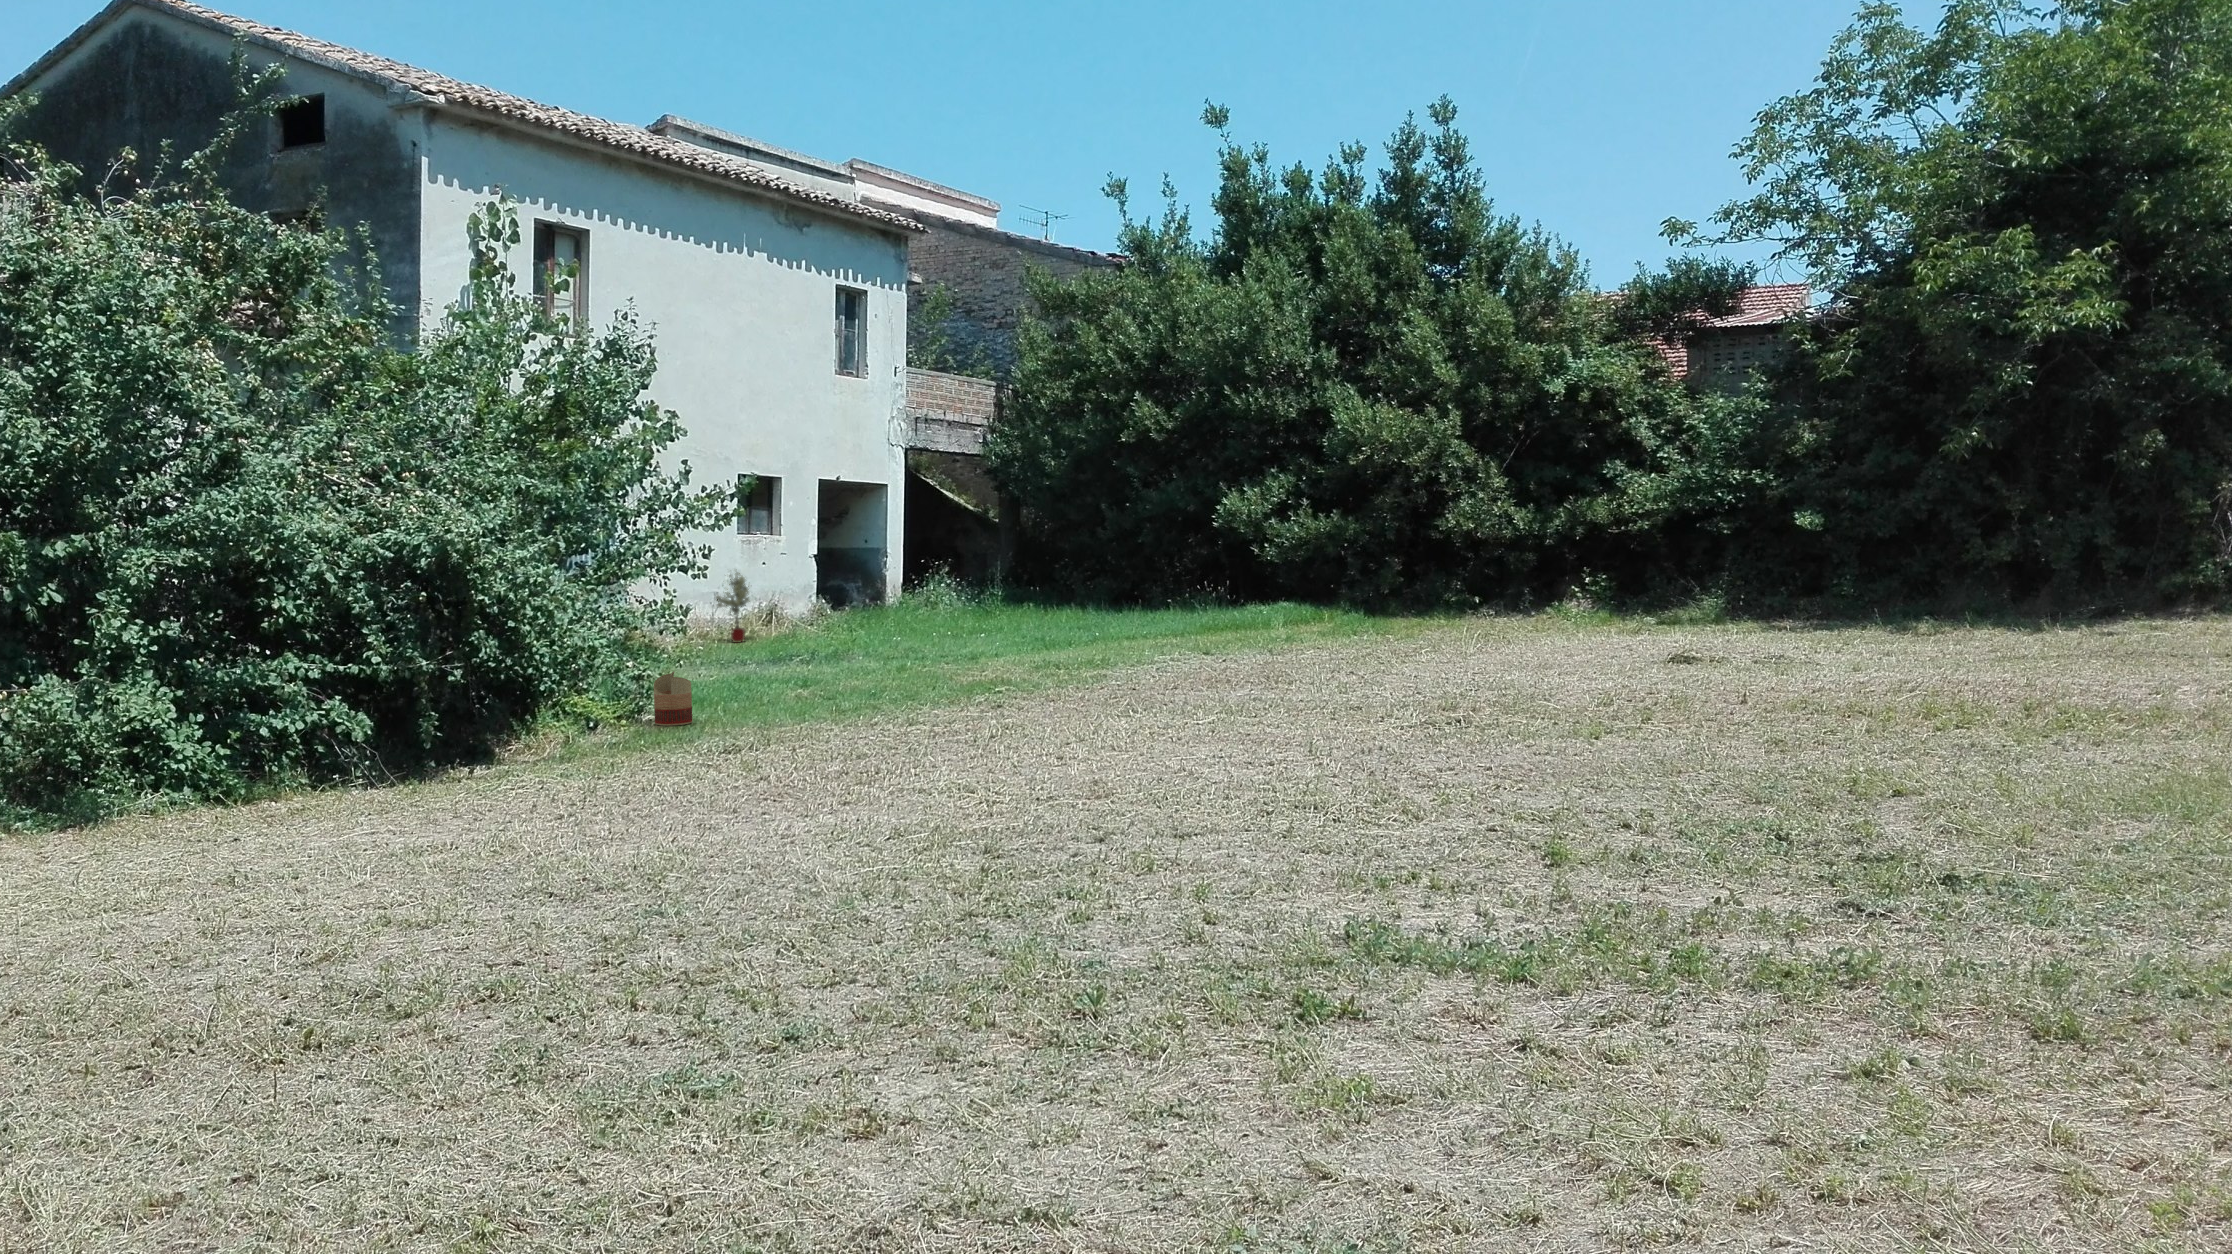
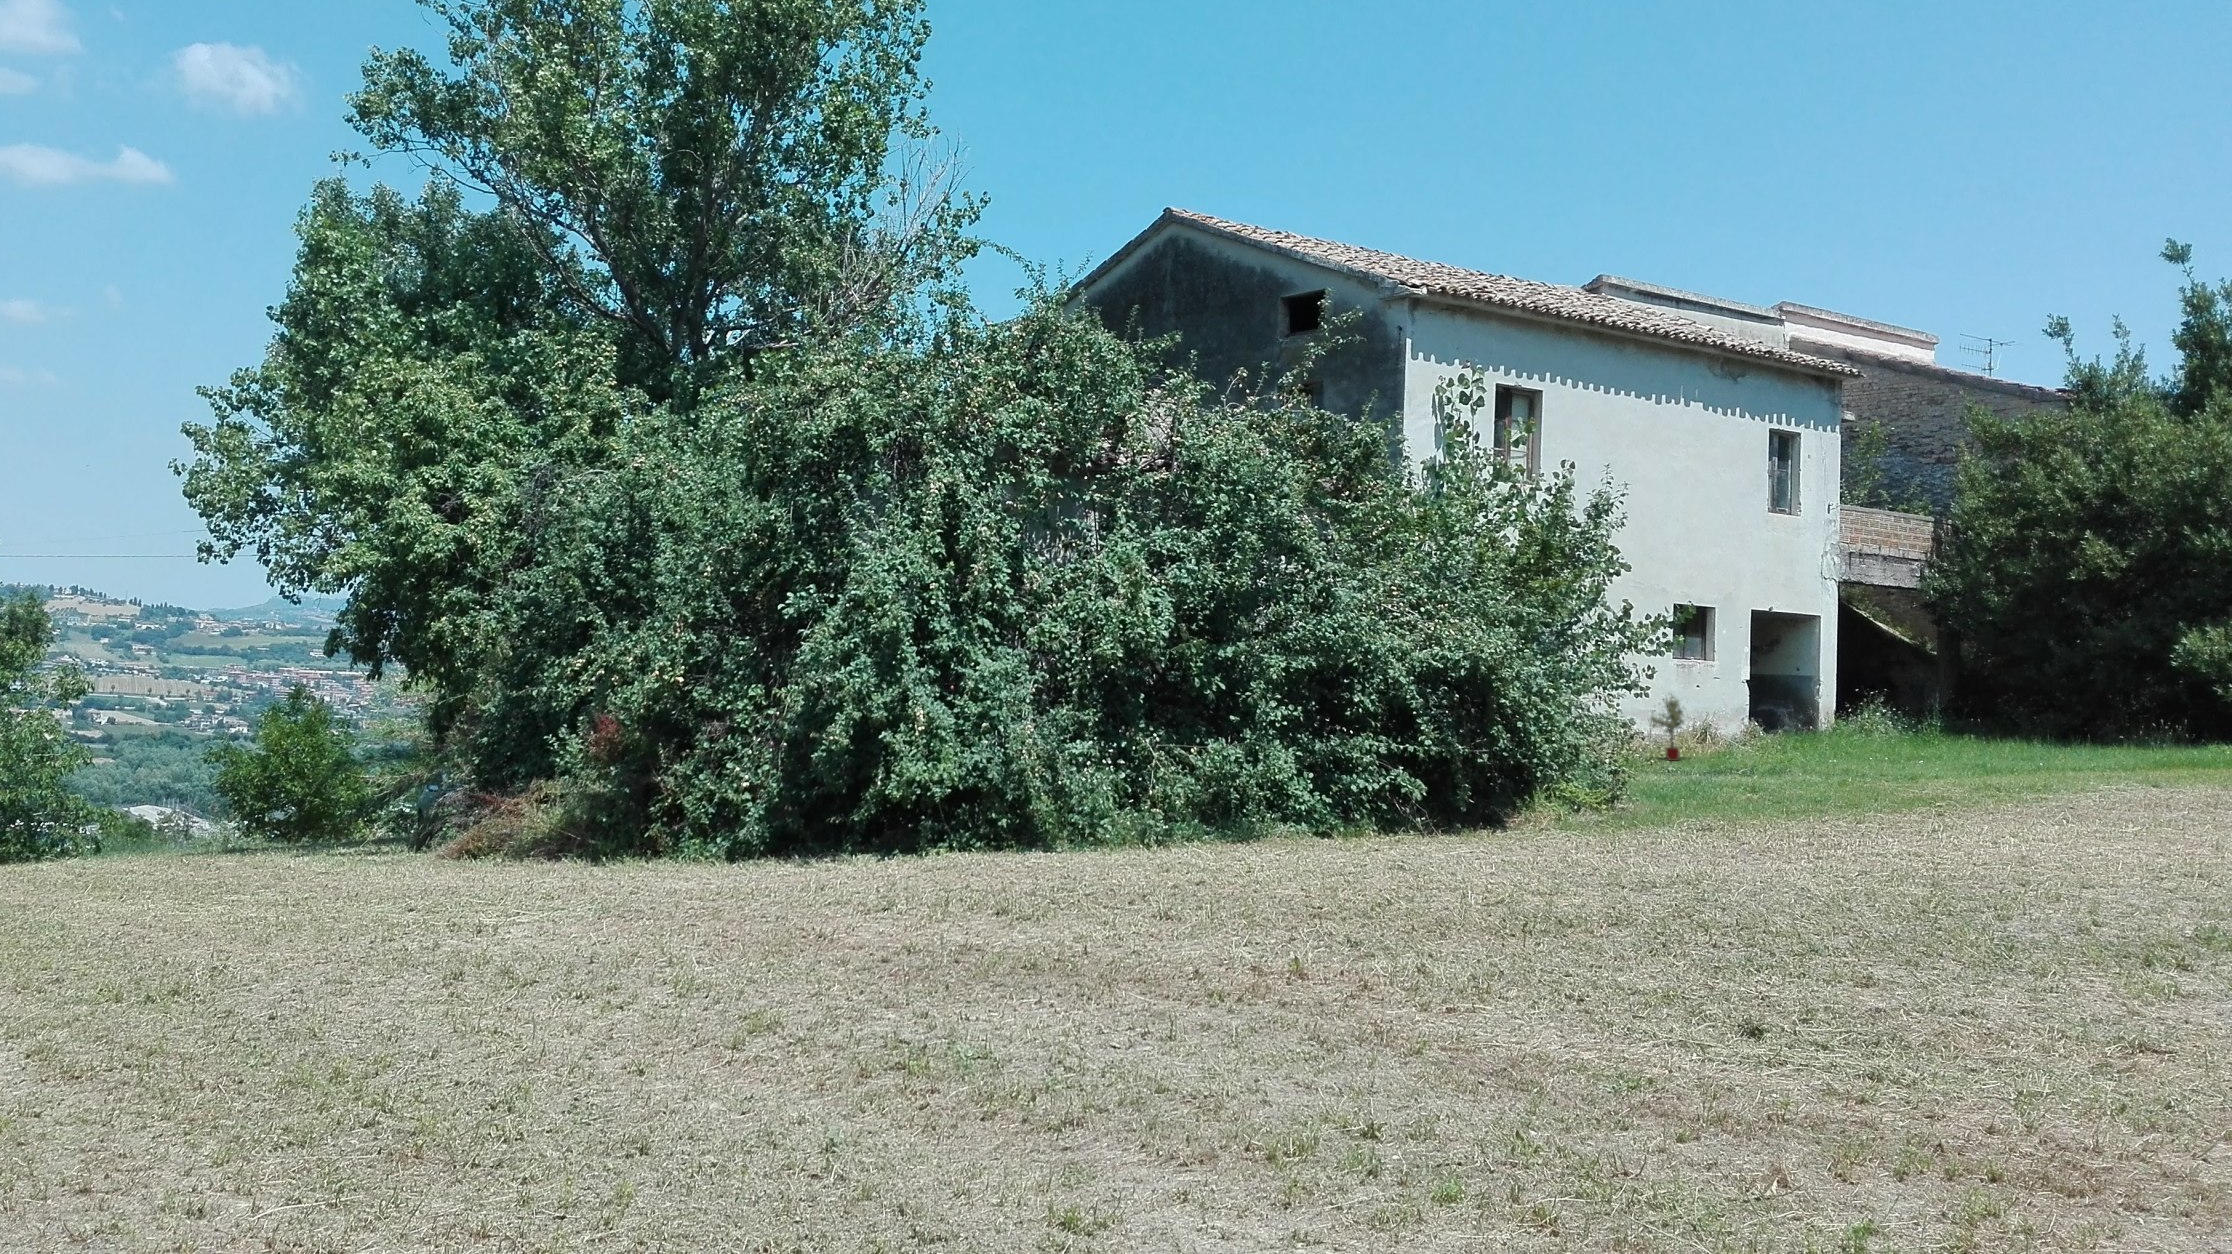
basket: present [654,671,692,726] -> none [1627,770,1661,815]

